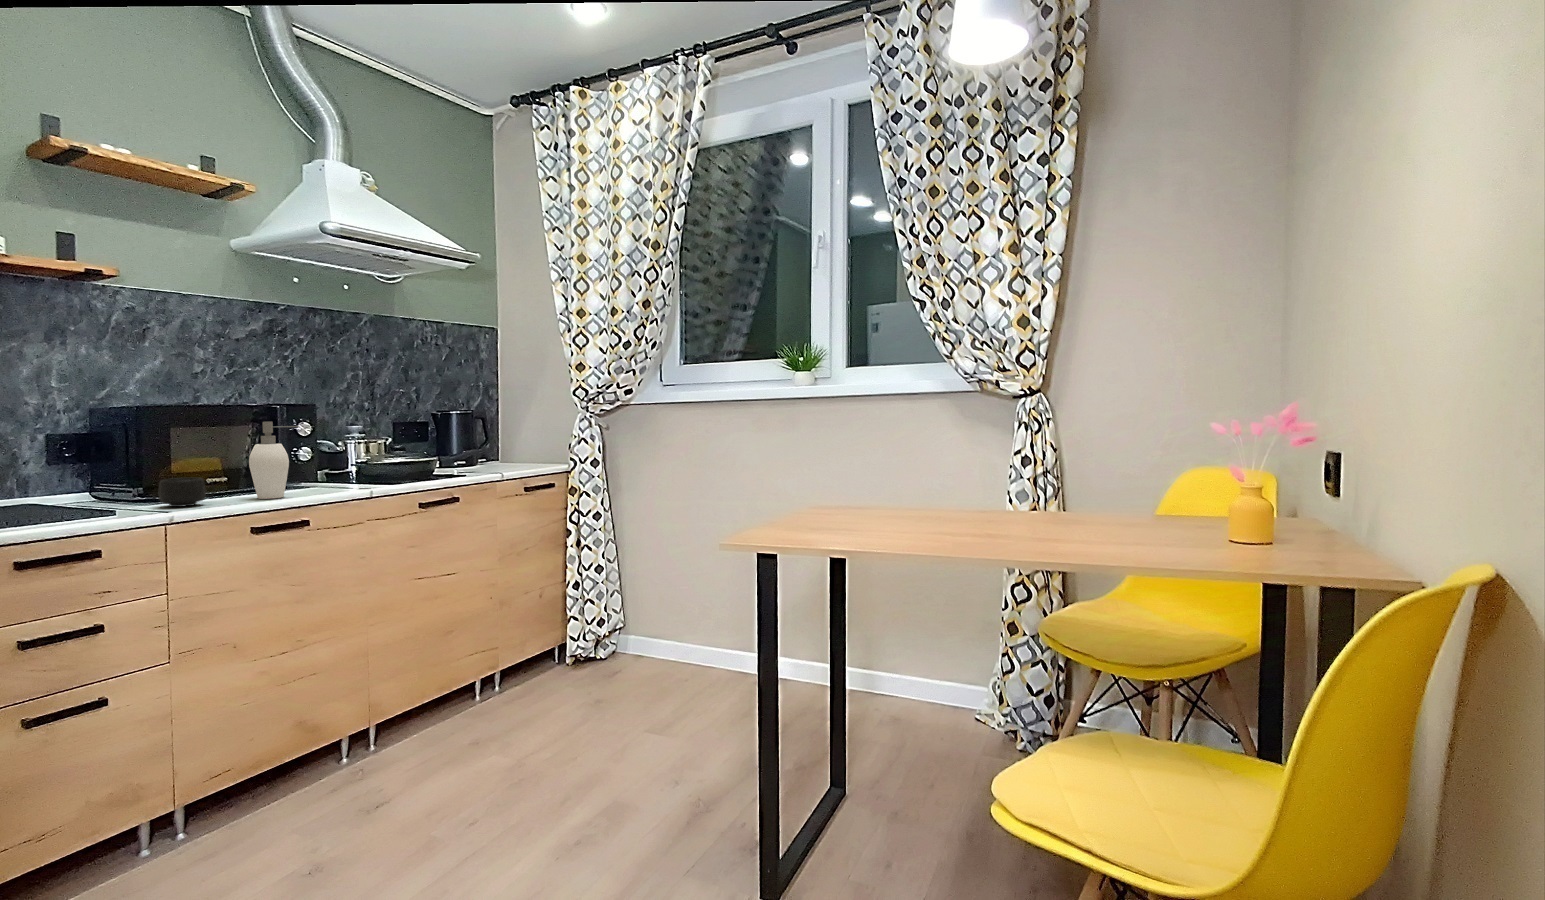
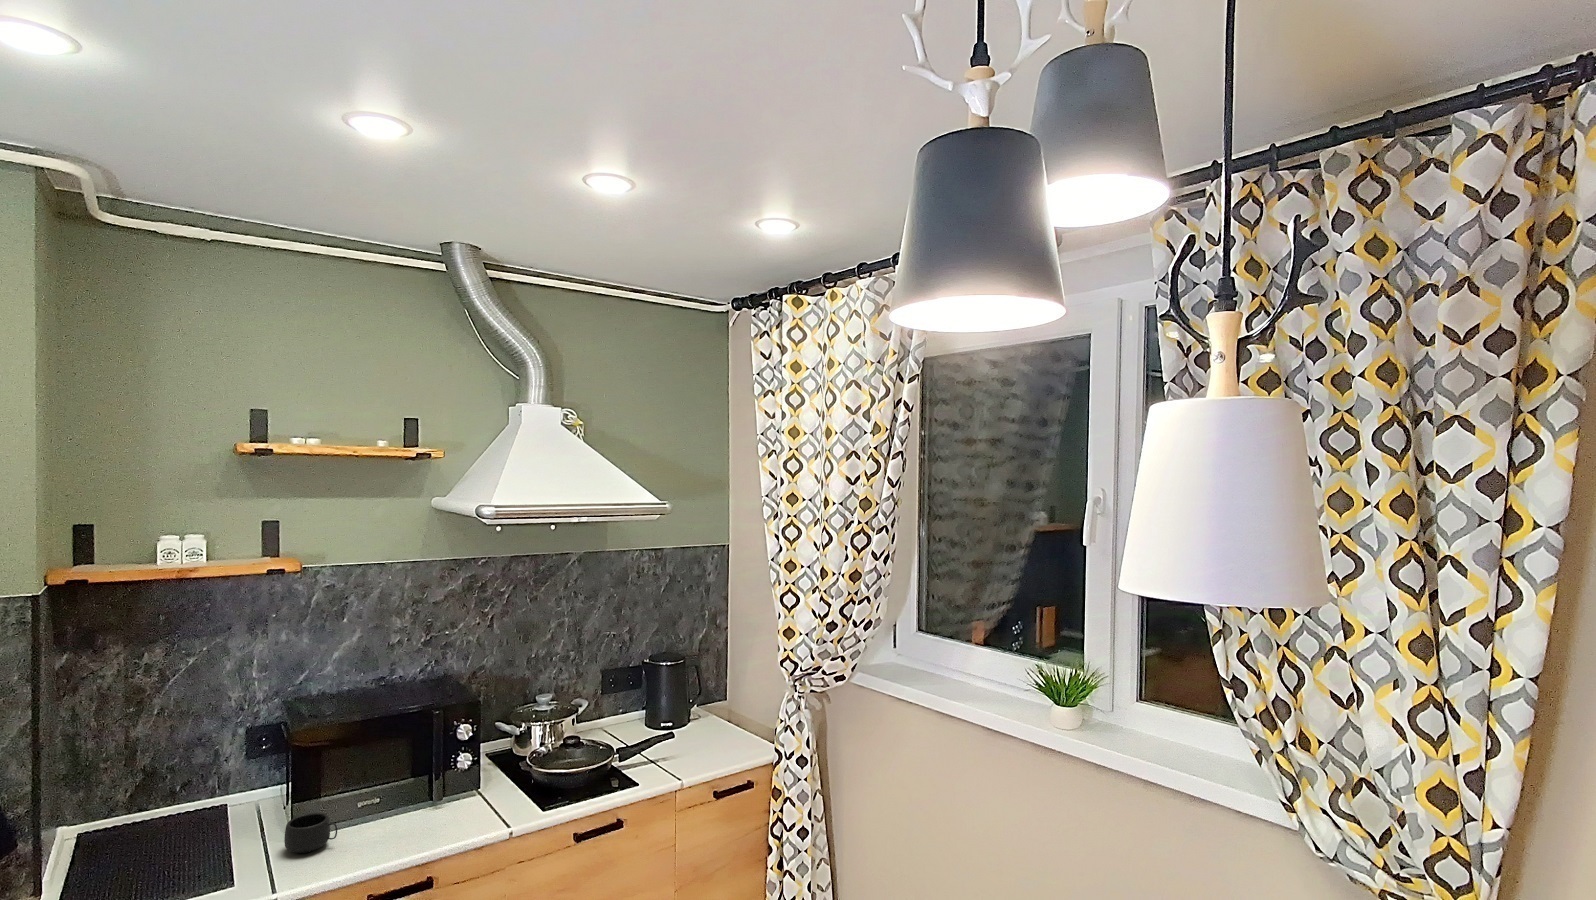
soap dispenser: present [249,422,299,499] -> none [381,745,432,834]

